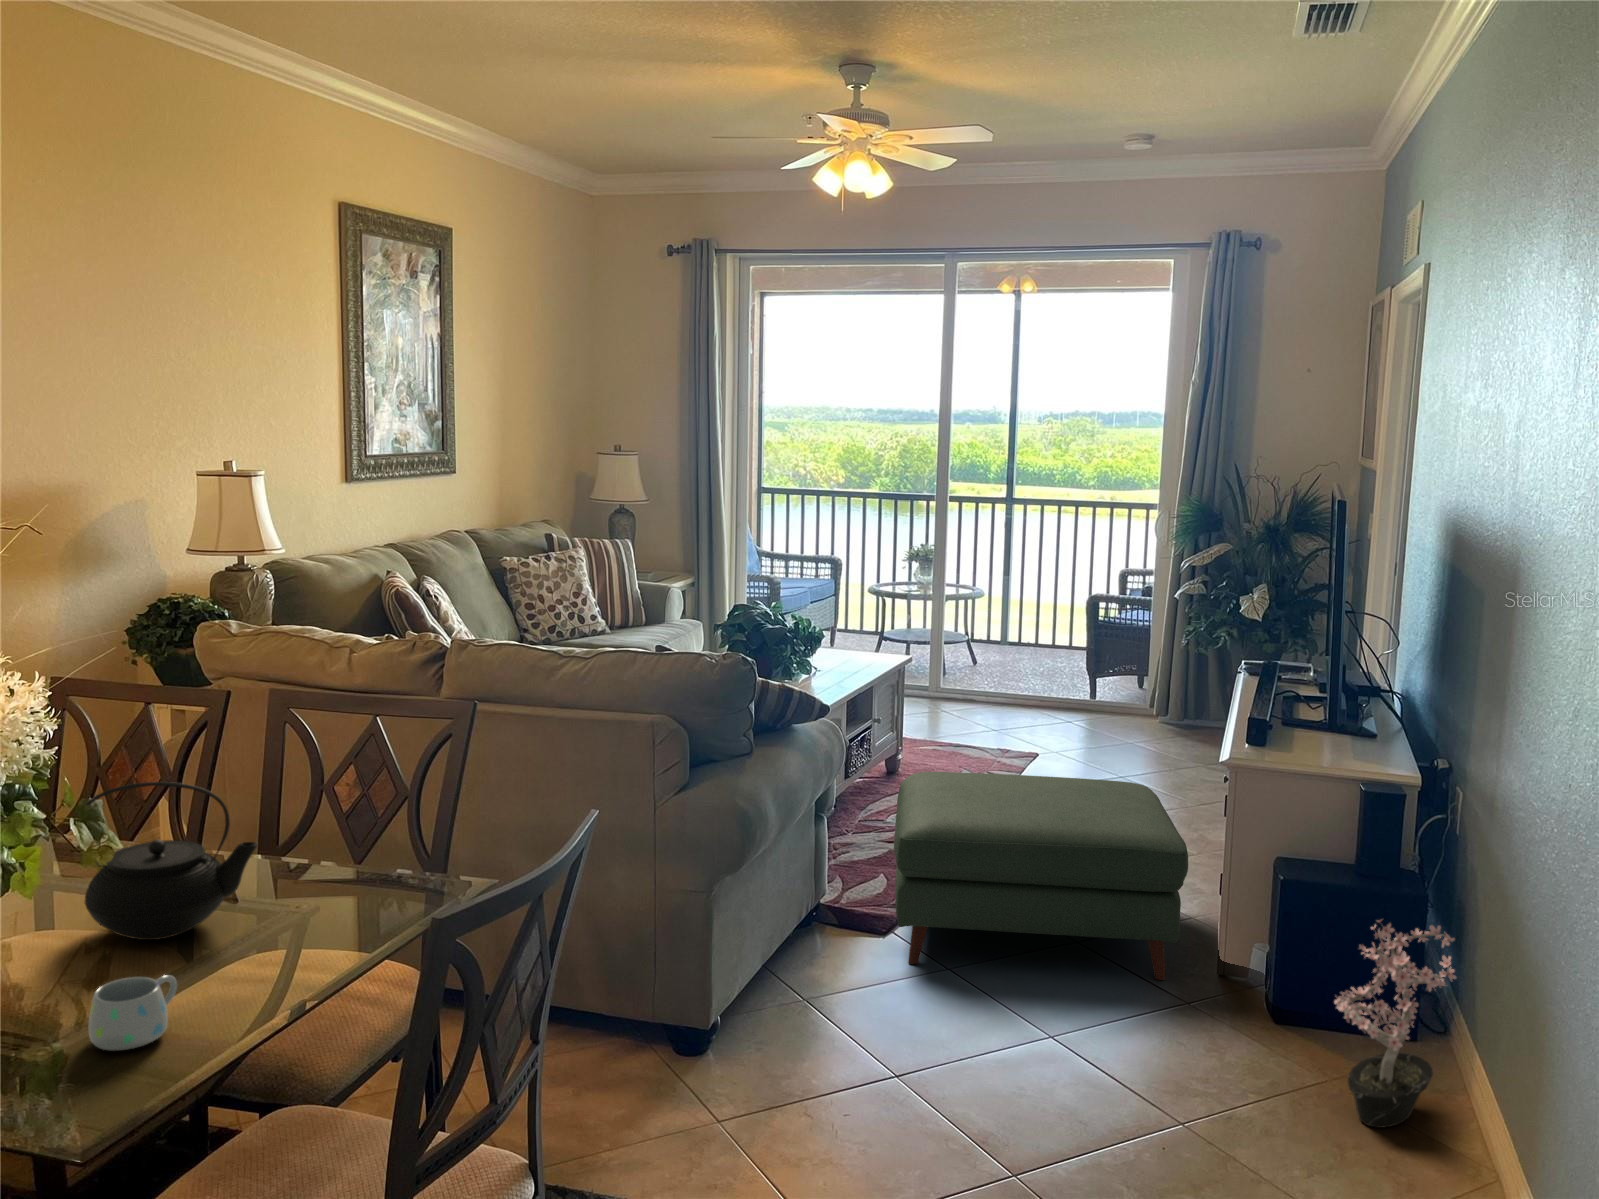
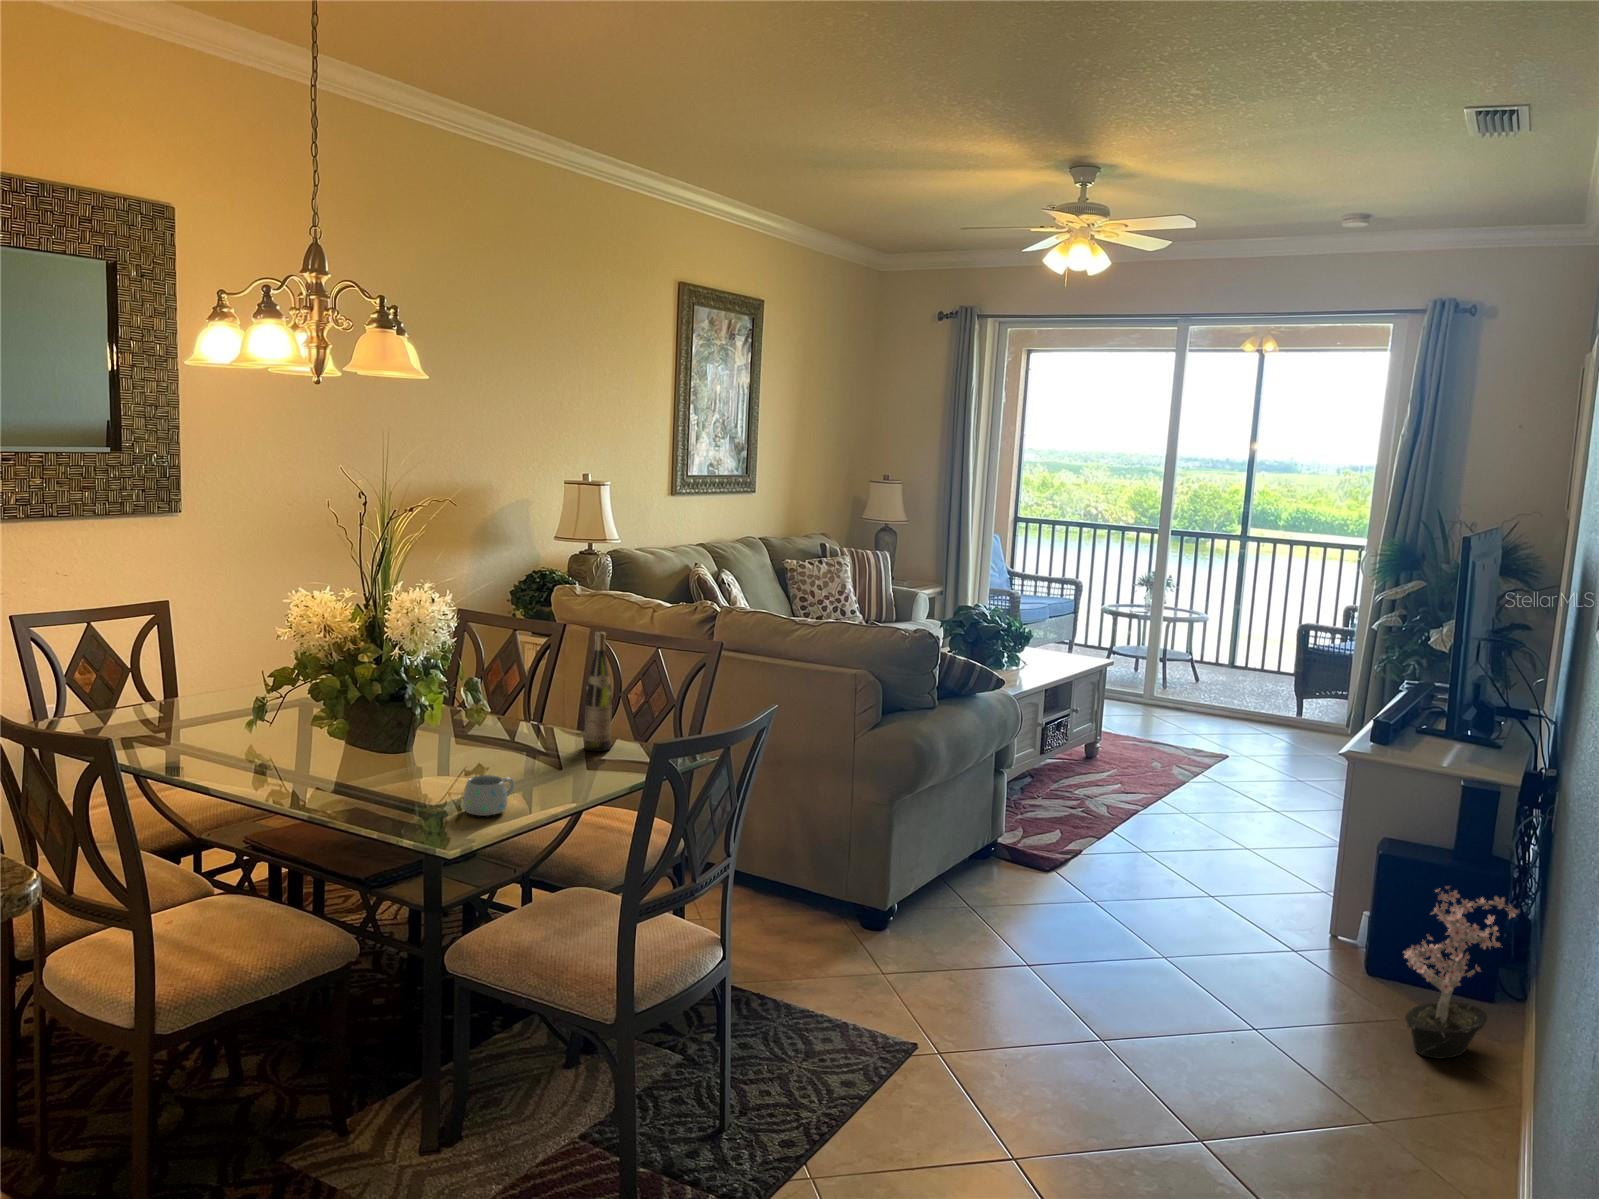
wine bottle: none [276,710,320,889] -> present [584,632,612,751]
ottoman: present [894,772,1188,980] -> none [1053,746,1305,932]
teapot: present [83,782,258,940] -> none [466,666,571,767]

